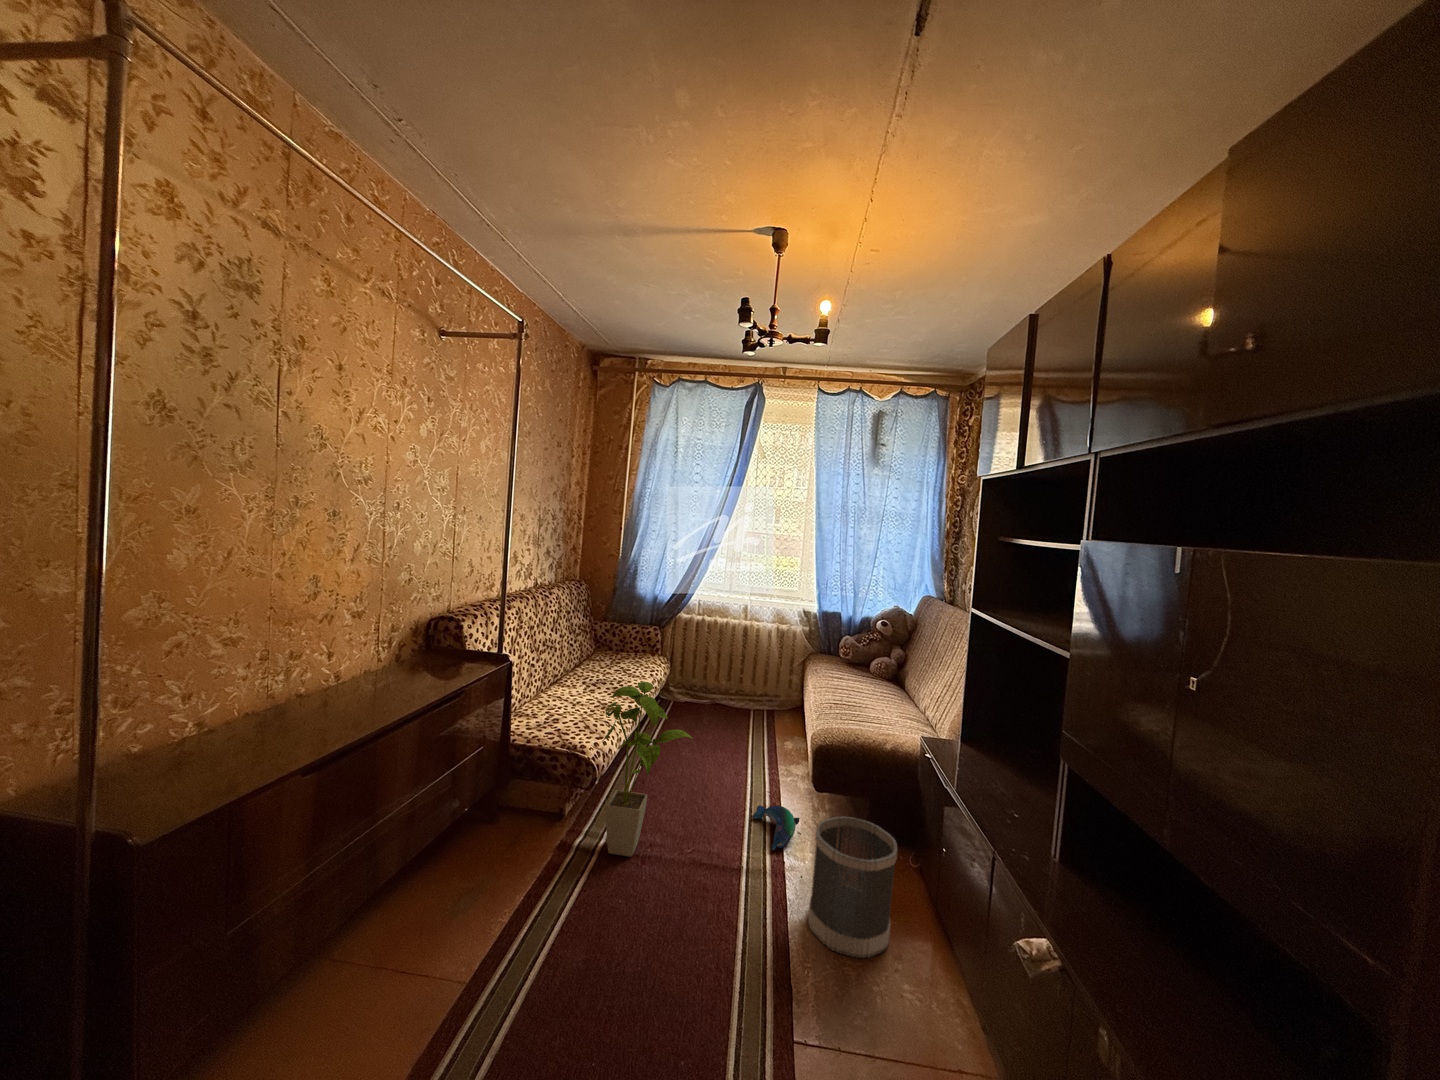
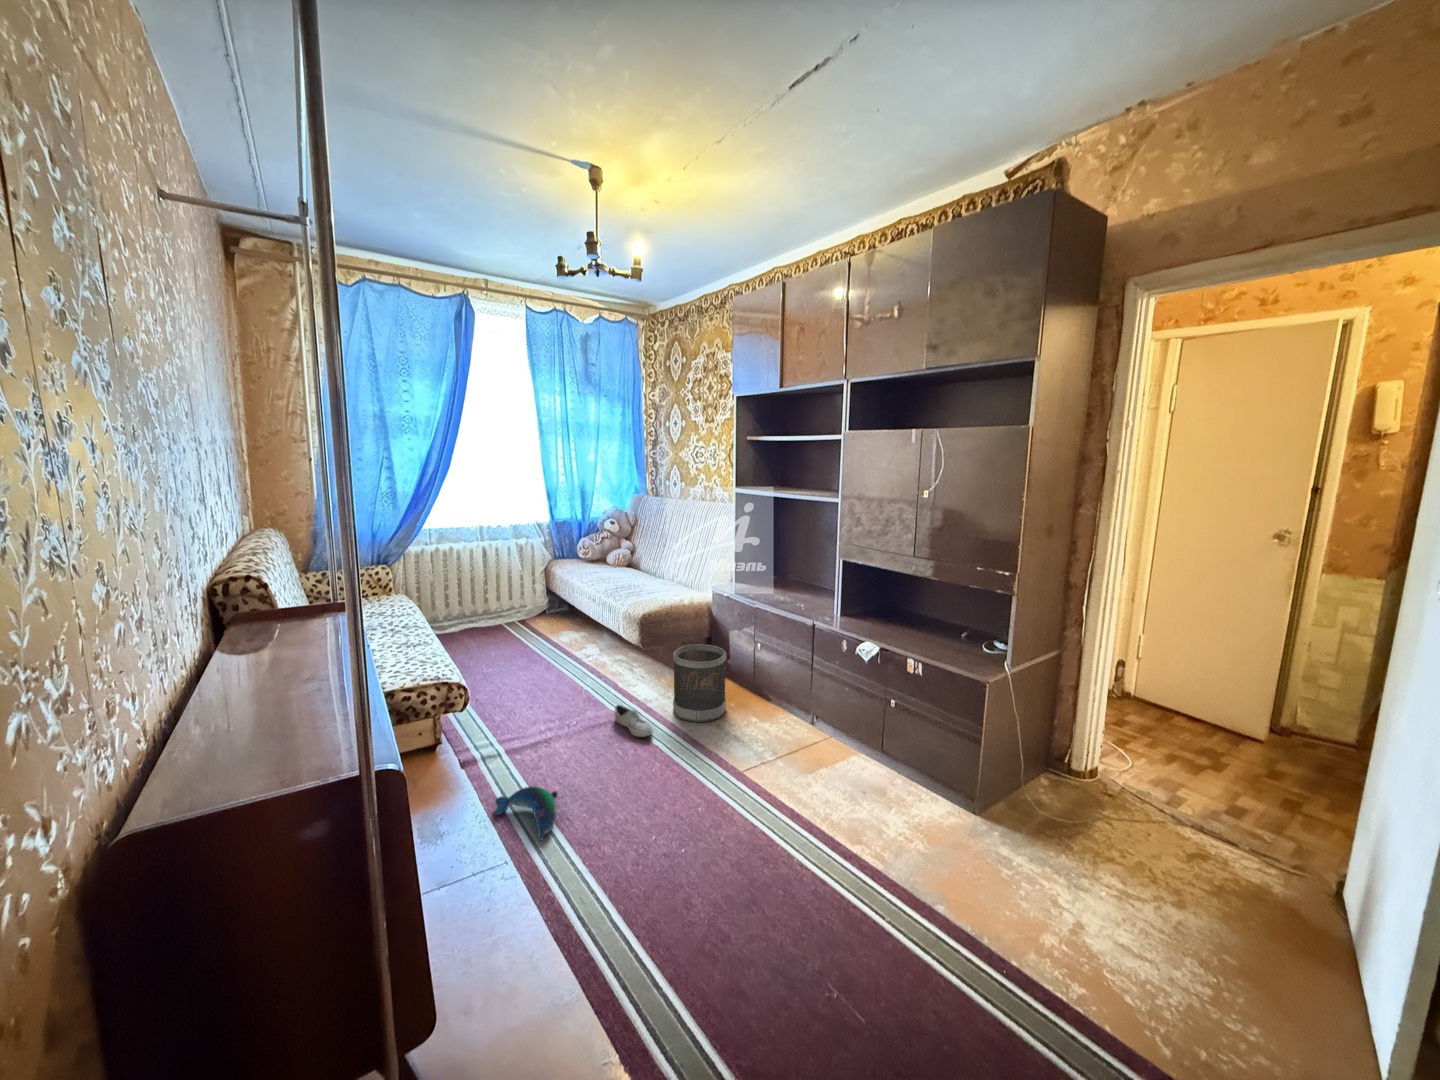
house plant: present [602,682,693,857] -> none [477,594,557,743]
plush toy: present [752,805,799,850] -> present [495,786,557,841]
shoe: none [727,862,756,930] -> present [615,705,653,737]

